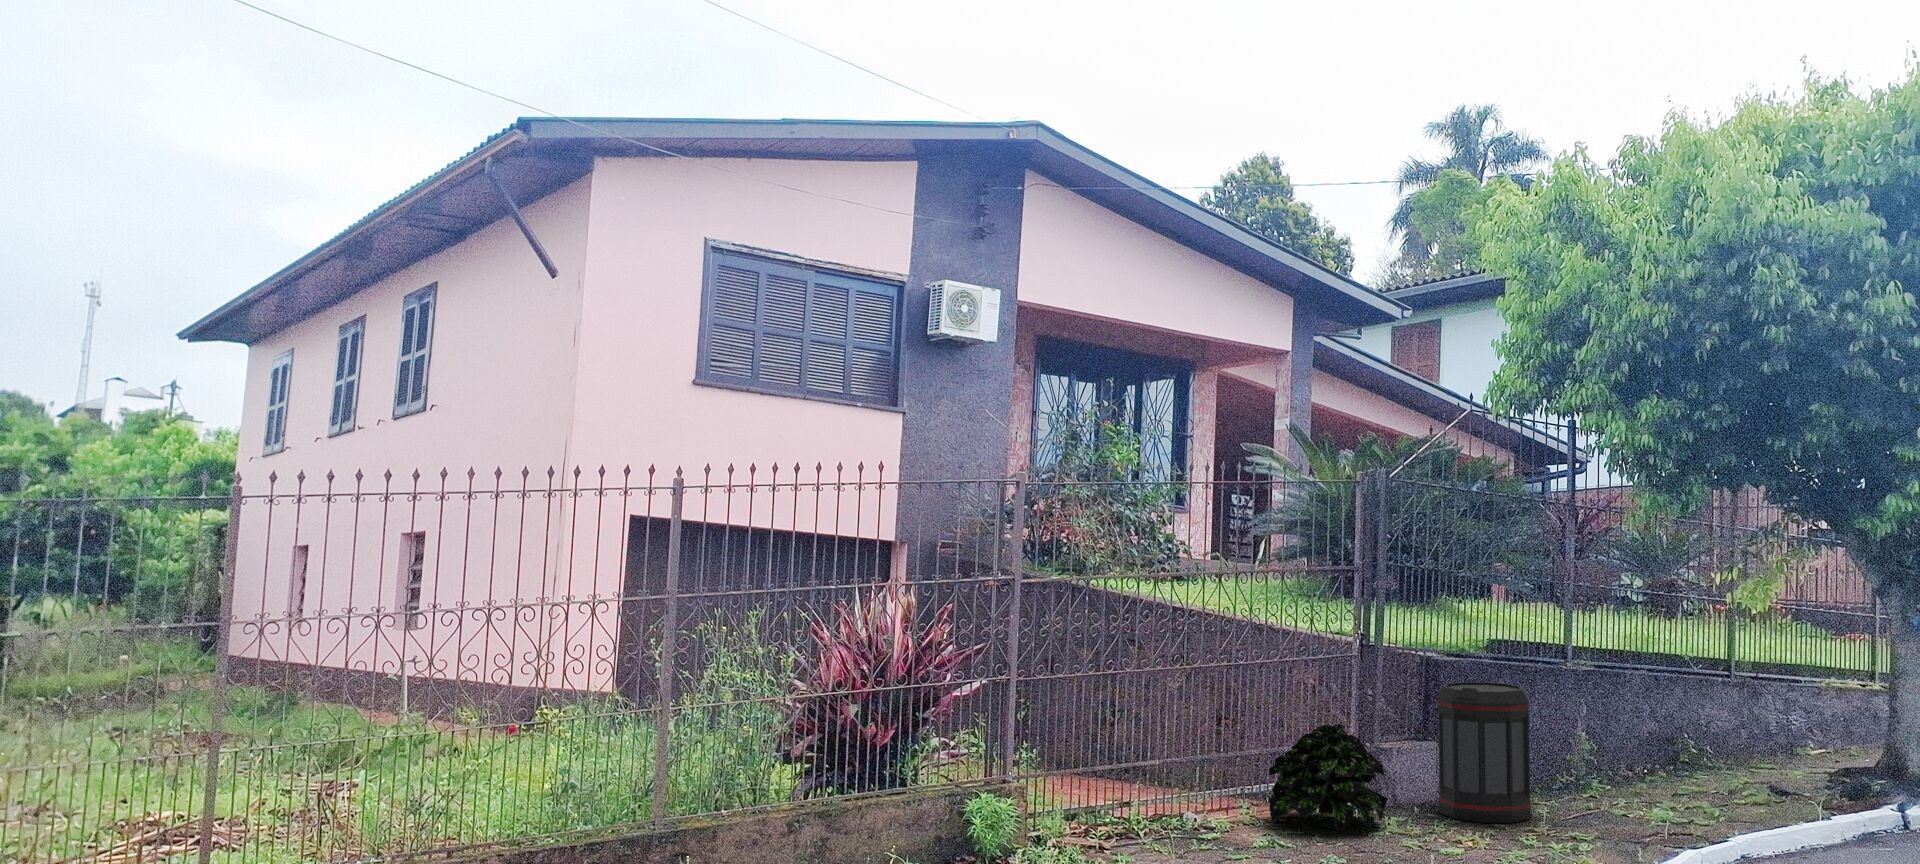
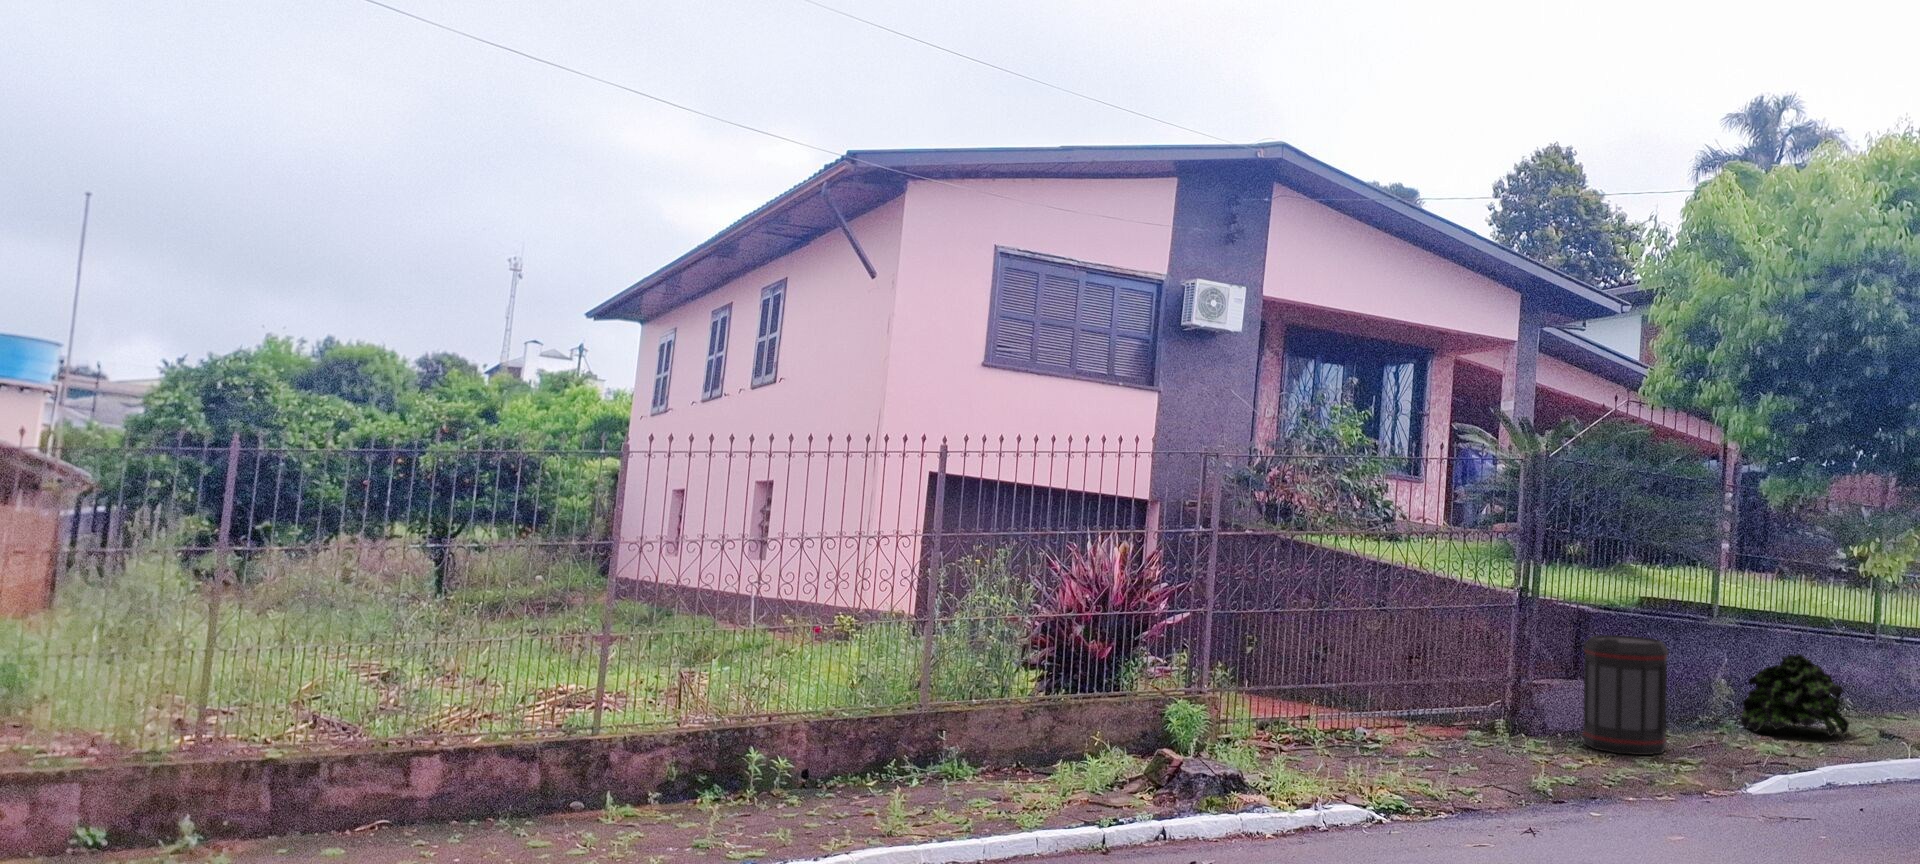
potted plant: present [1269,724,1388,832] -> present [1740,654,1849,736]

